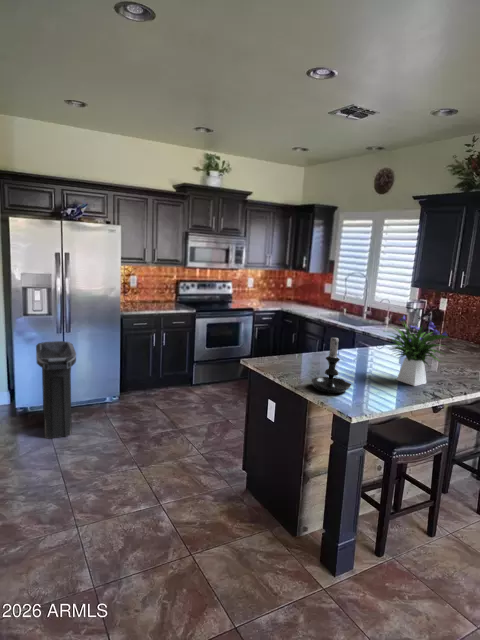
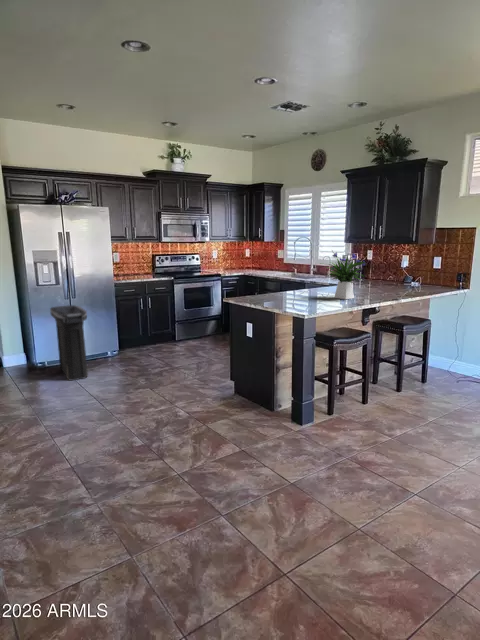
candle holder: present [311,335,351,393] -> none [276,264,303,304]

